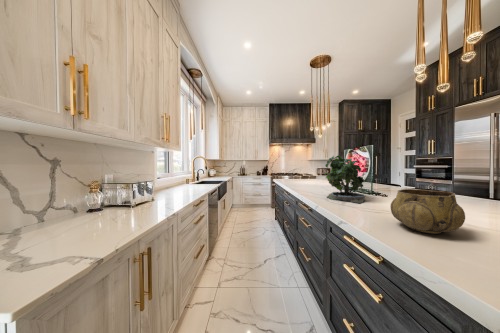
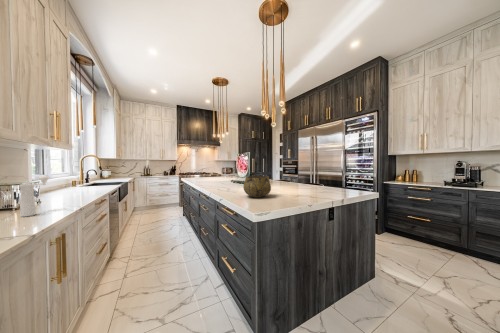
potted plant: present [325,155,365,203] -> none [216,154,243,189]
pepper mill: none [119,177,148,222] -> present [19,176,49,217]

